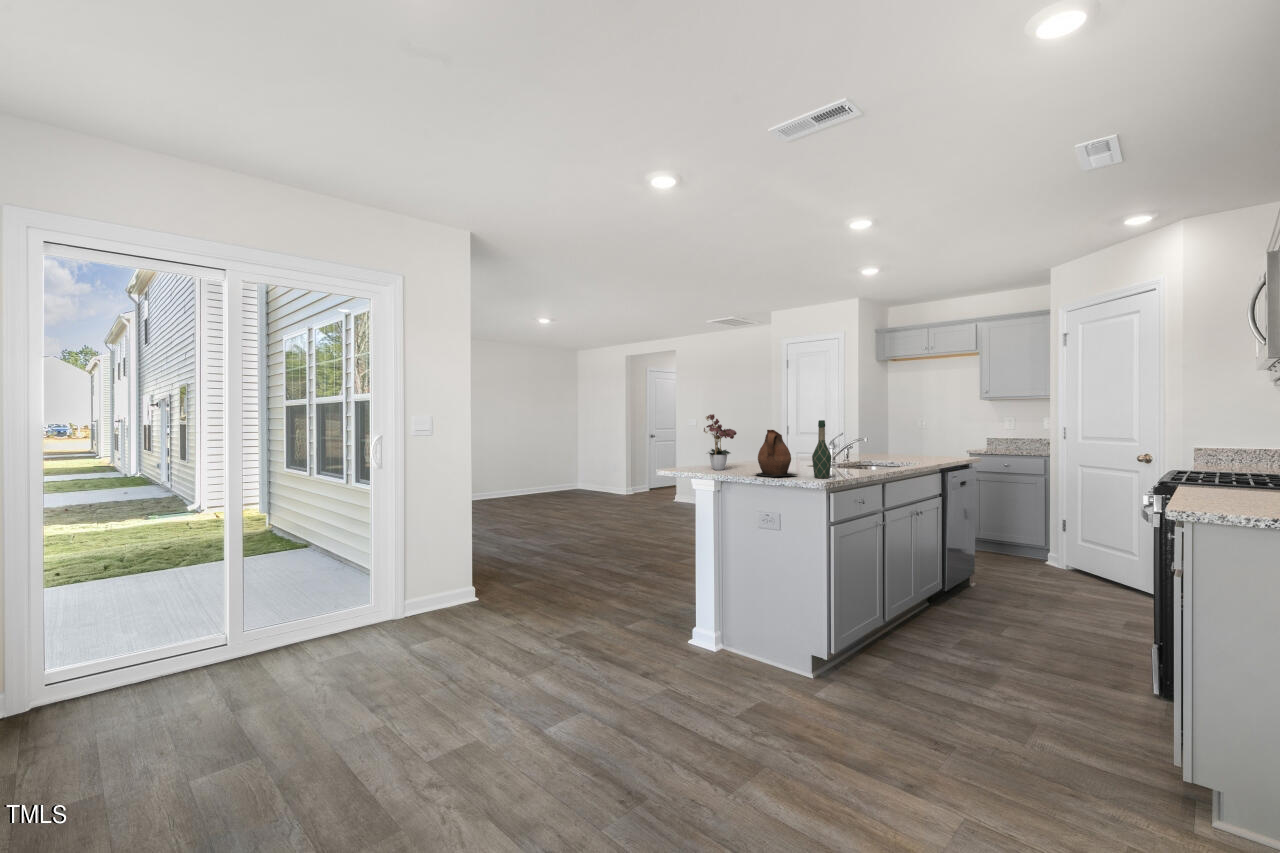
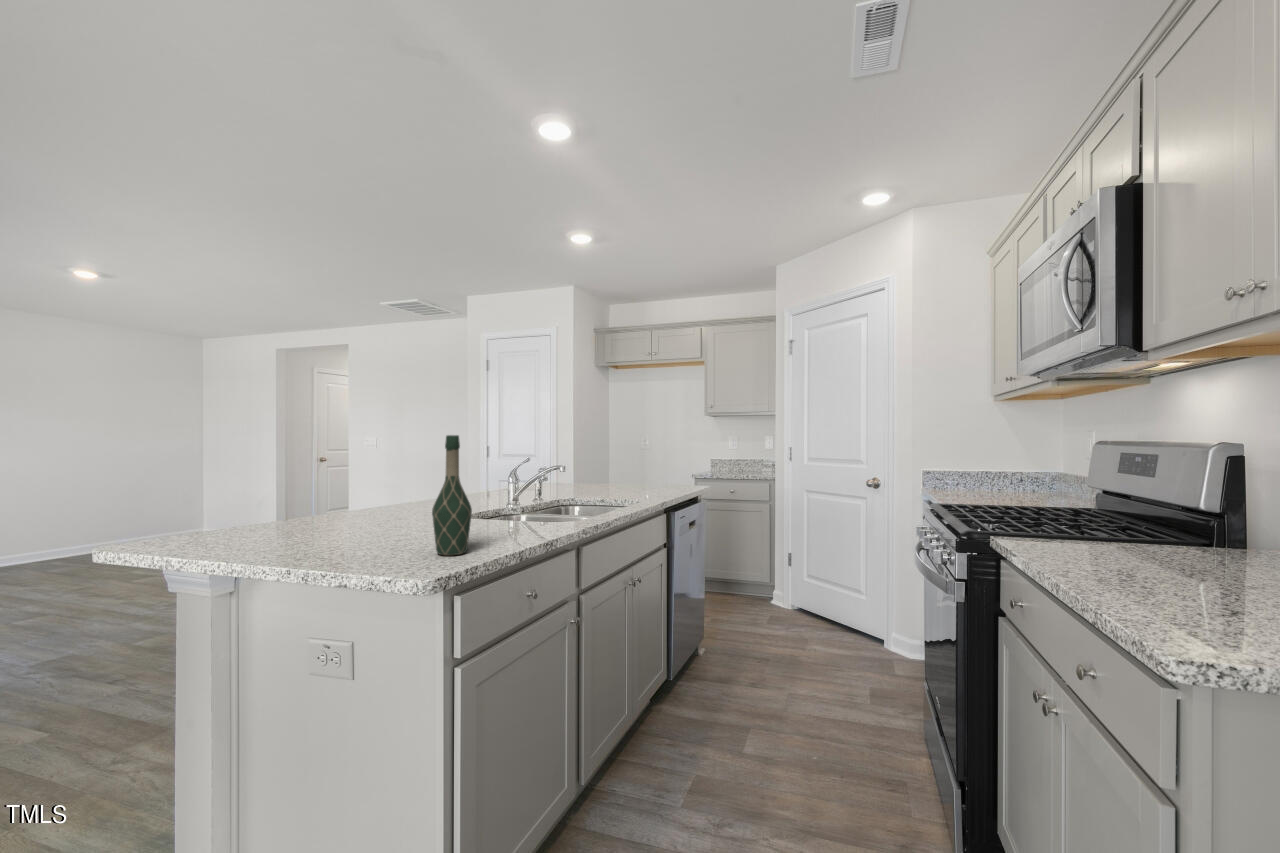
flower arrangement: present [704,414,737,470] -> none [212,417,311,539]
ceramic pitcher: present [756,430,797,477] -> none [303,455,406,560]

